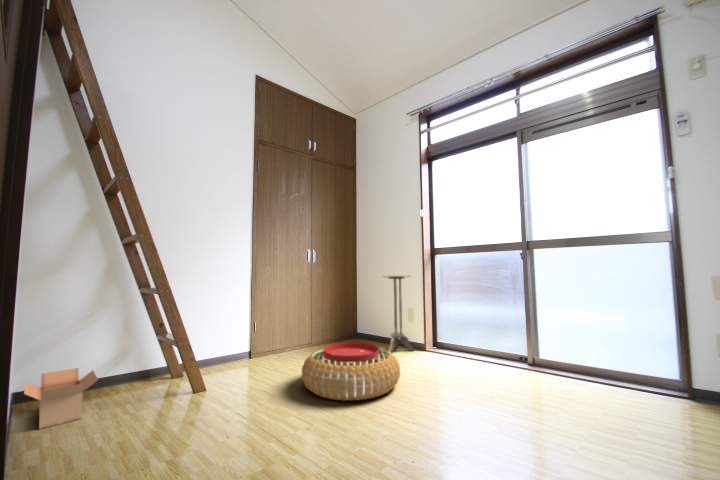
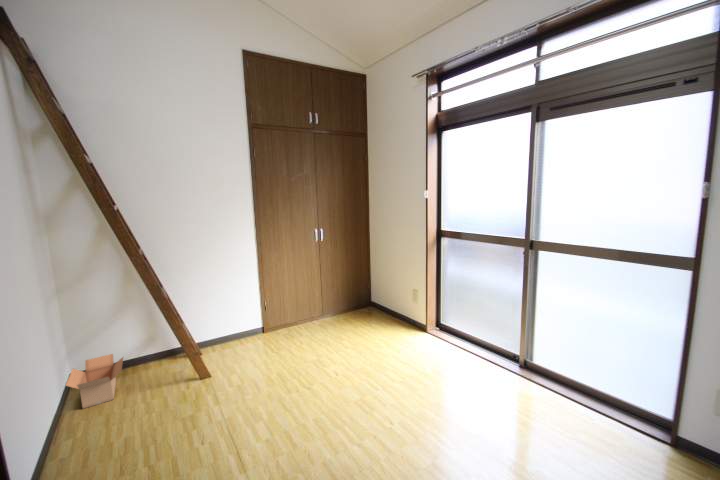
side table: present [383,275,414,353] -> none [384,257,415,334]
pouf: present [302,342,400,401] -> none [288,336,379,402]

